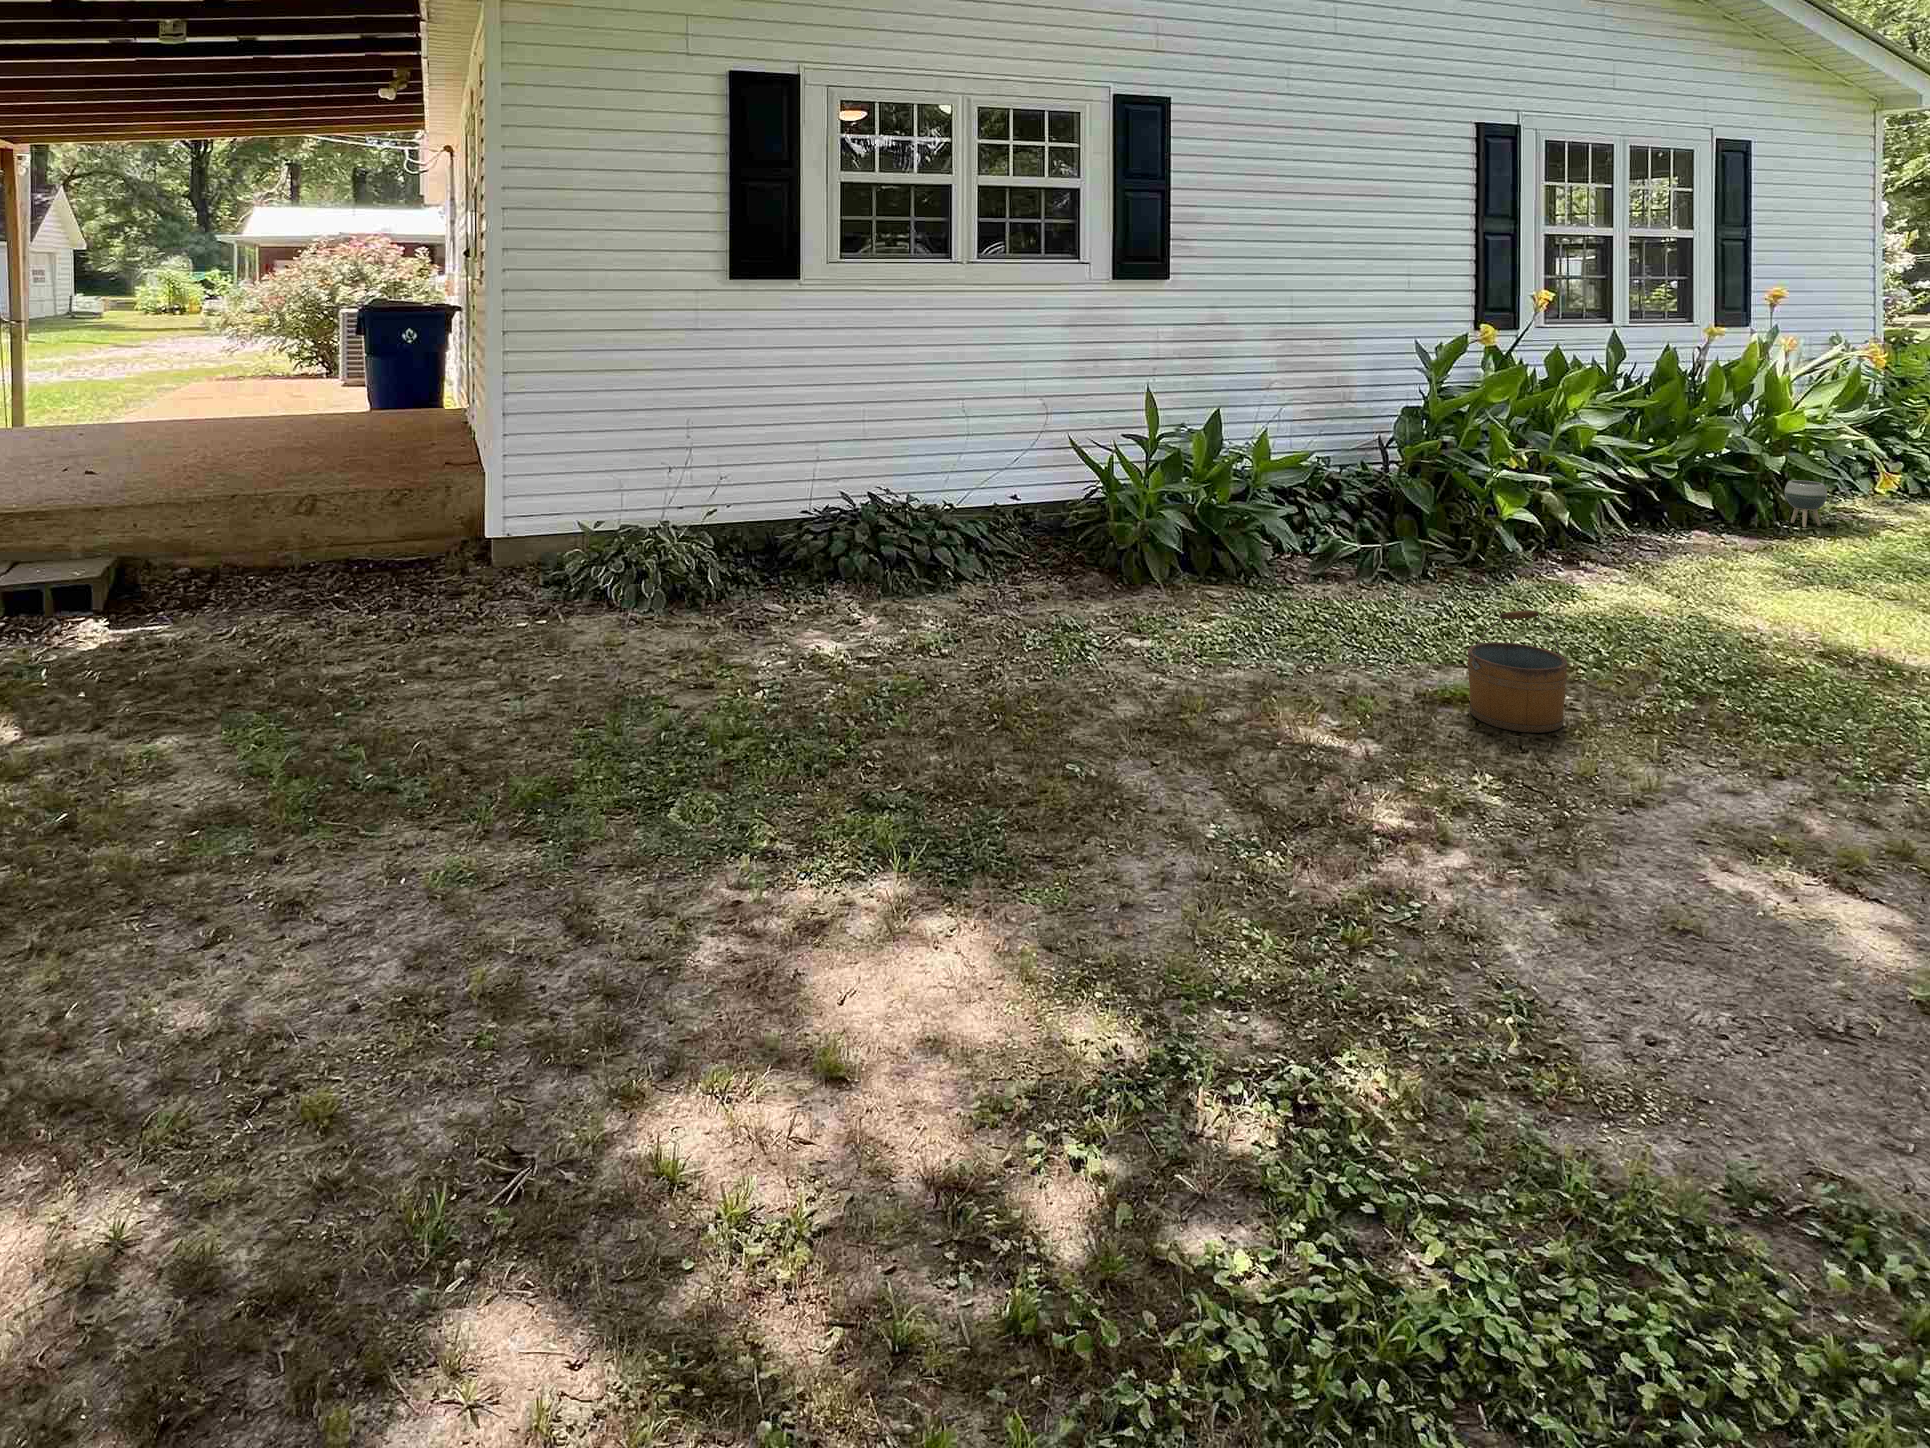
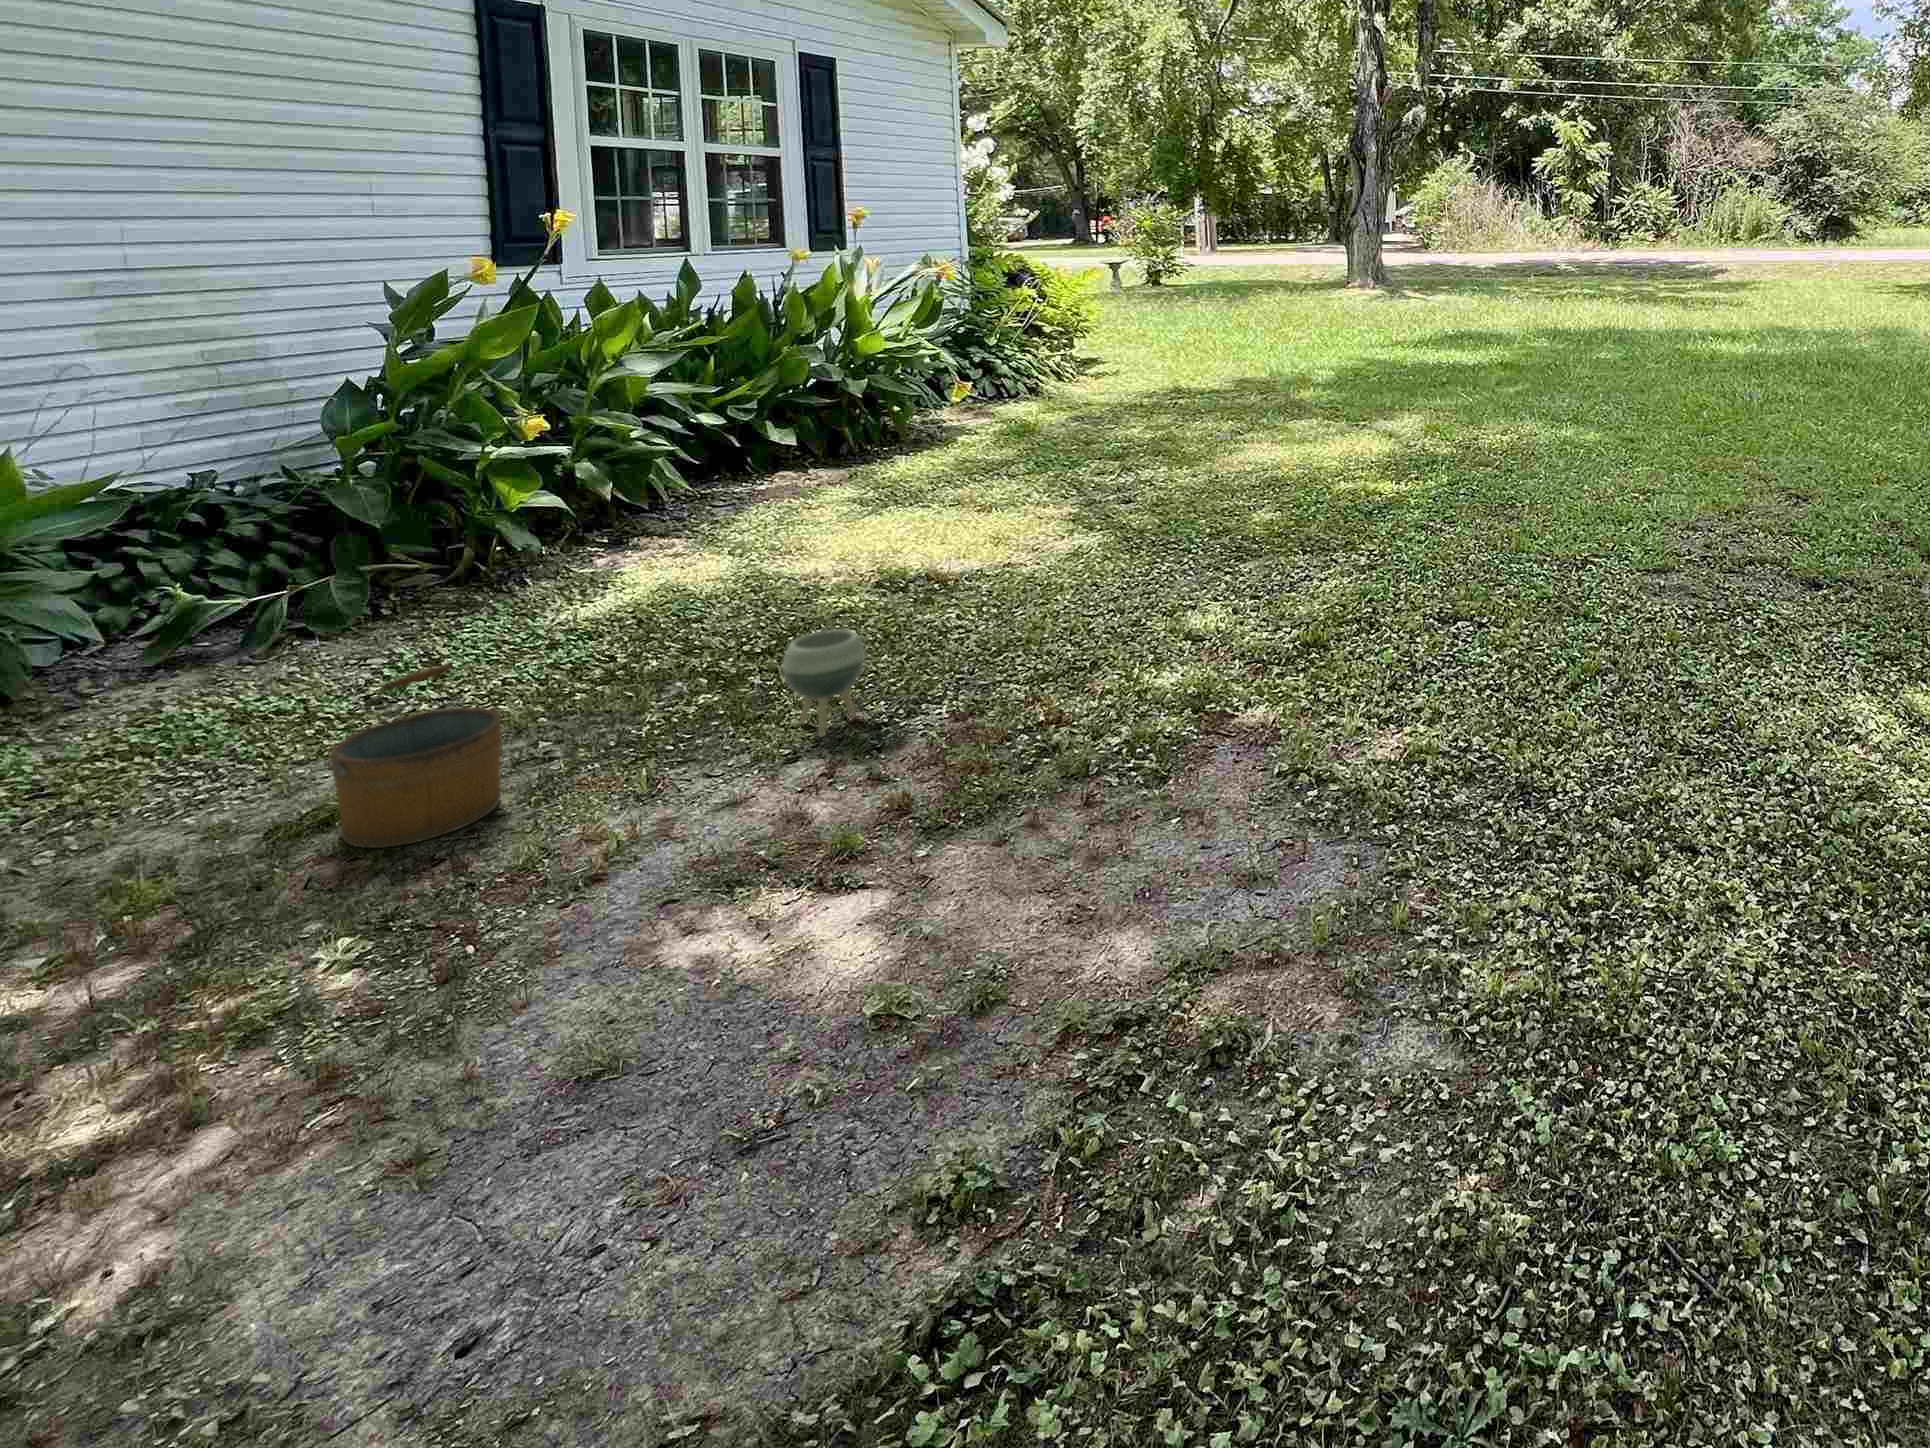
planter: present [1785,480,1827,527] -> present [782,630,865,737]

